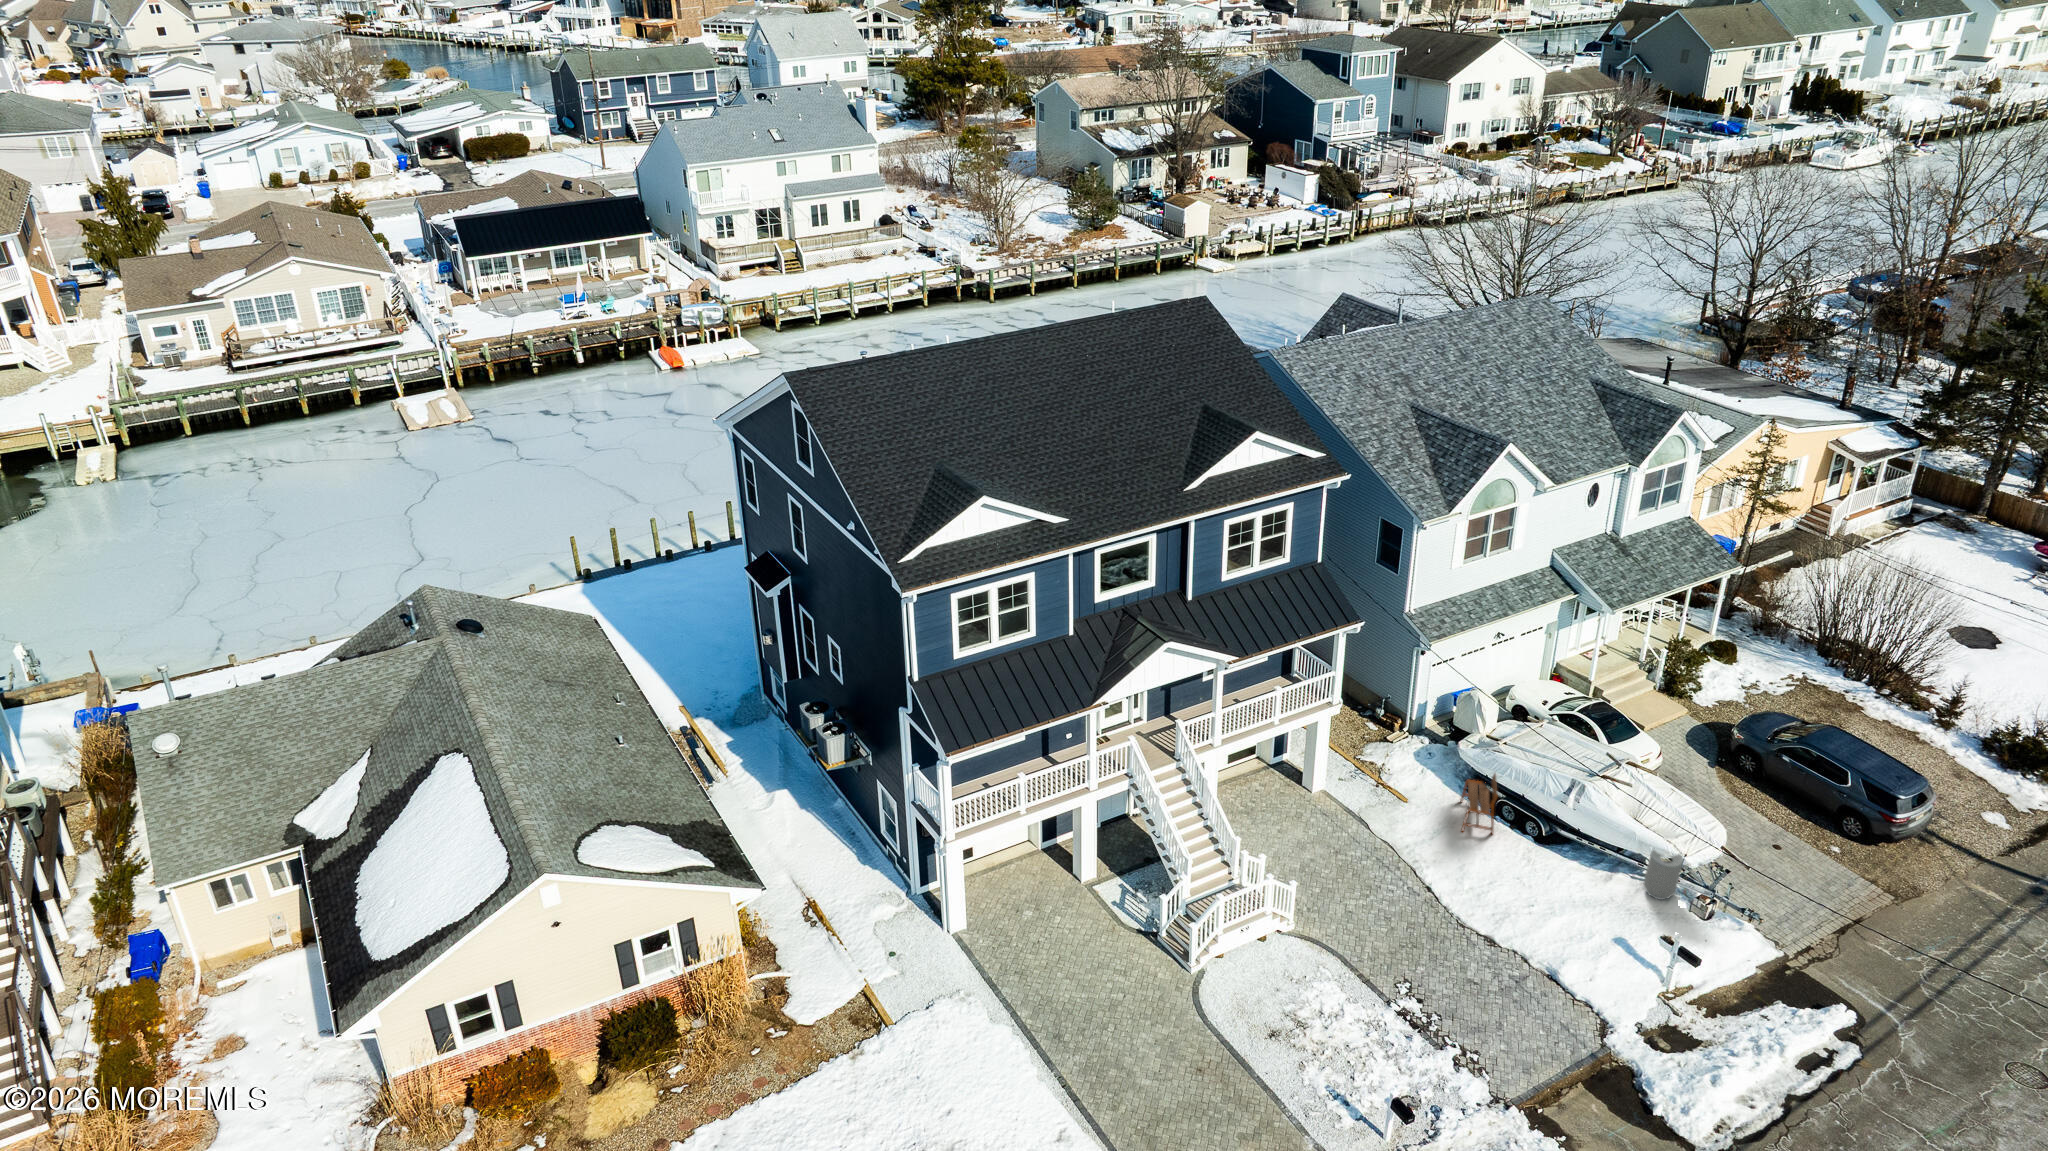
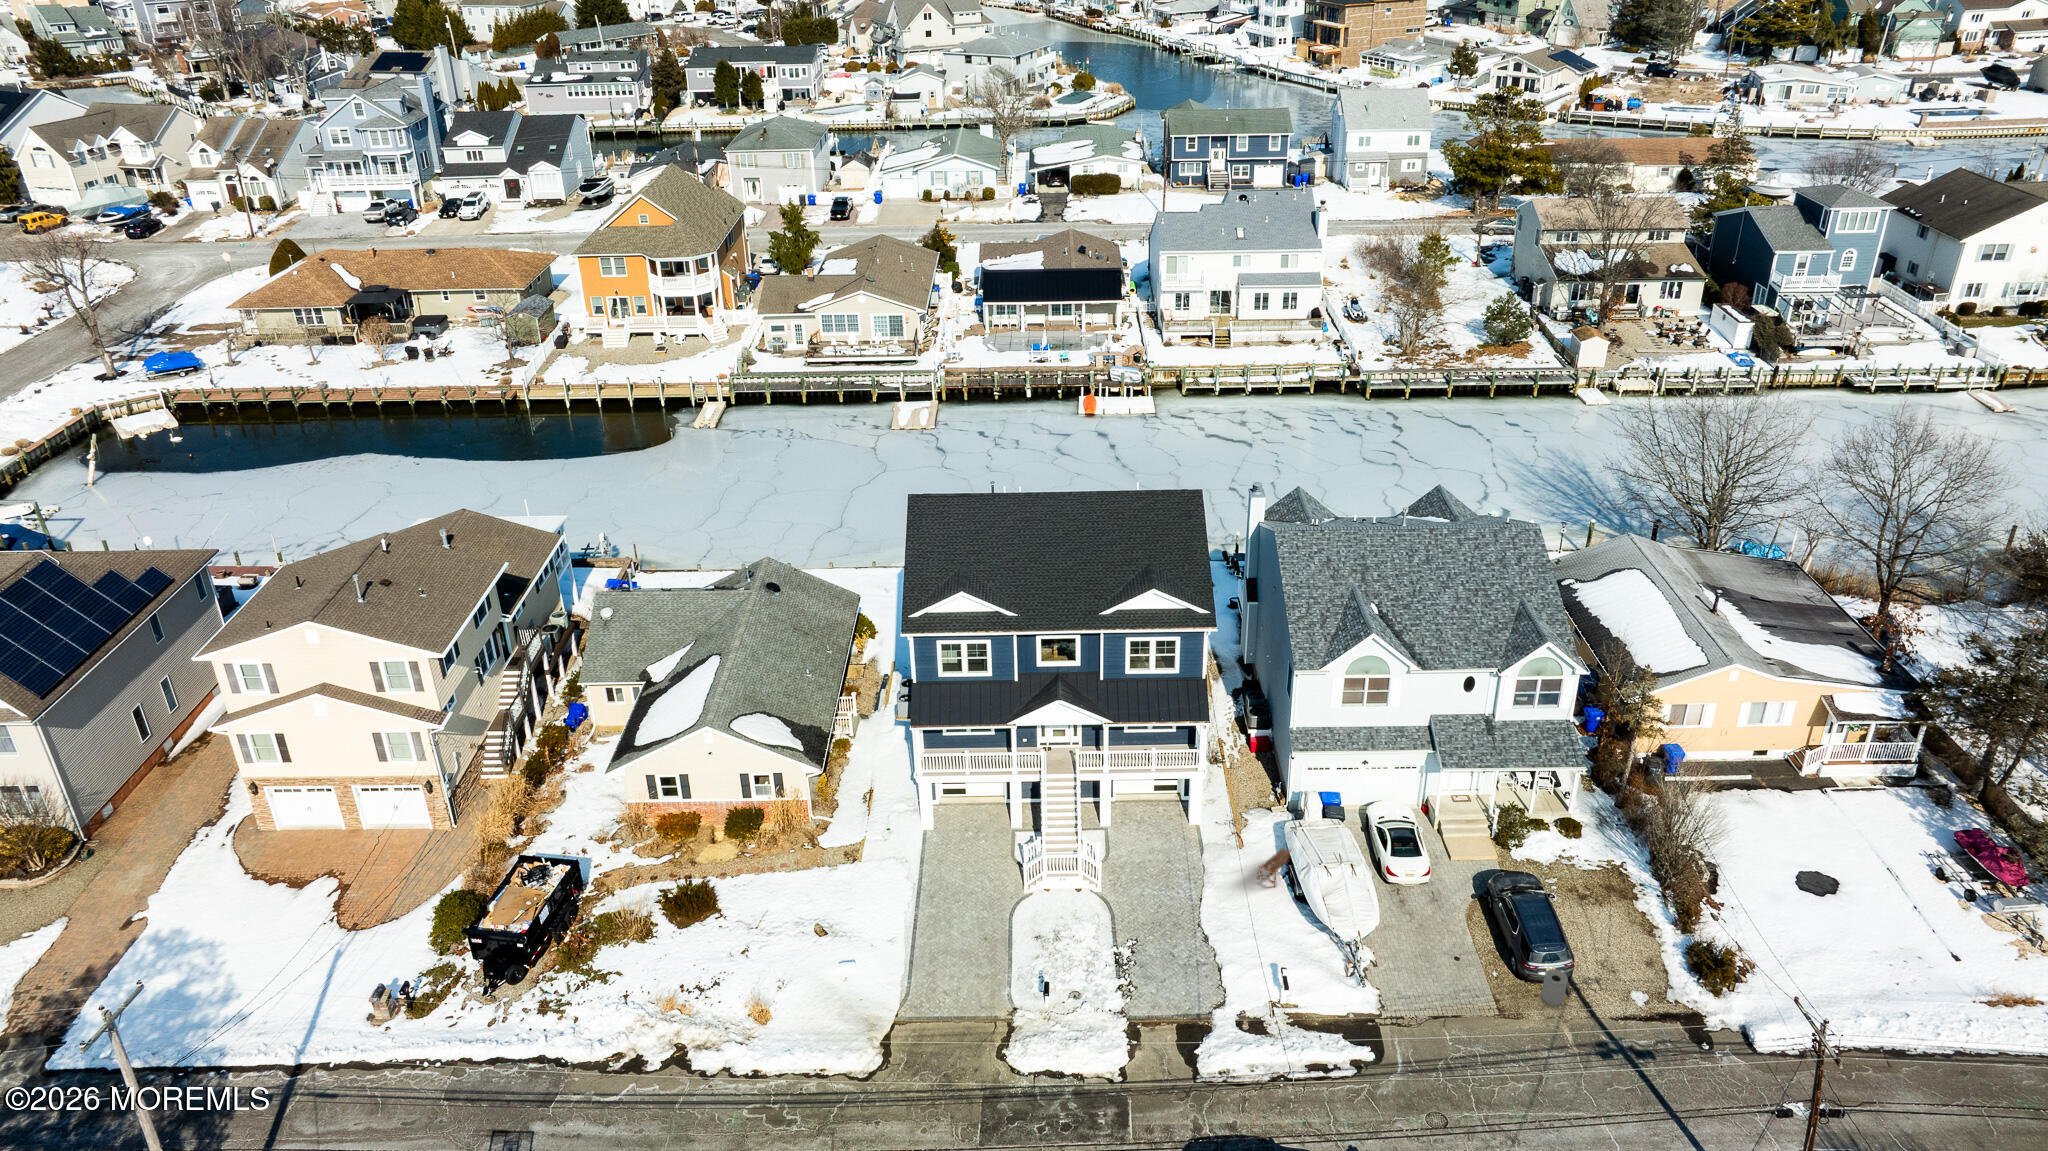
trash can: present [1643,850,1684,900] -> present [1541,969,1568,1006]

